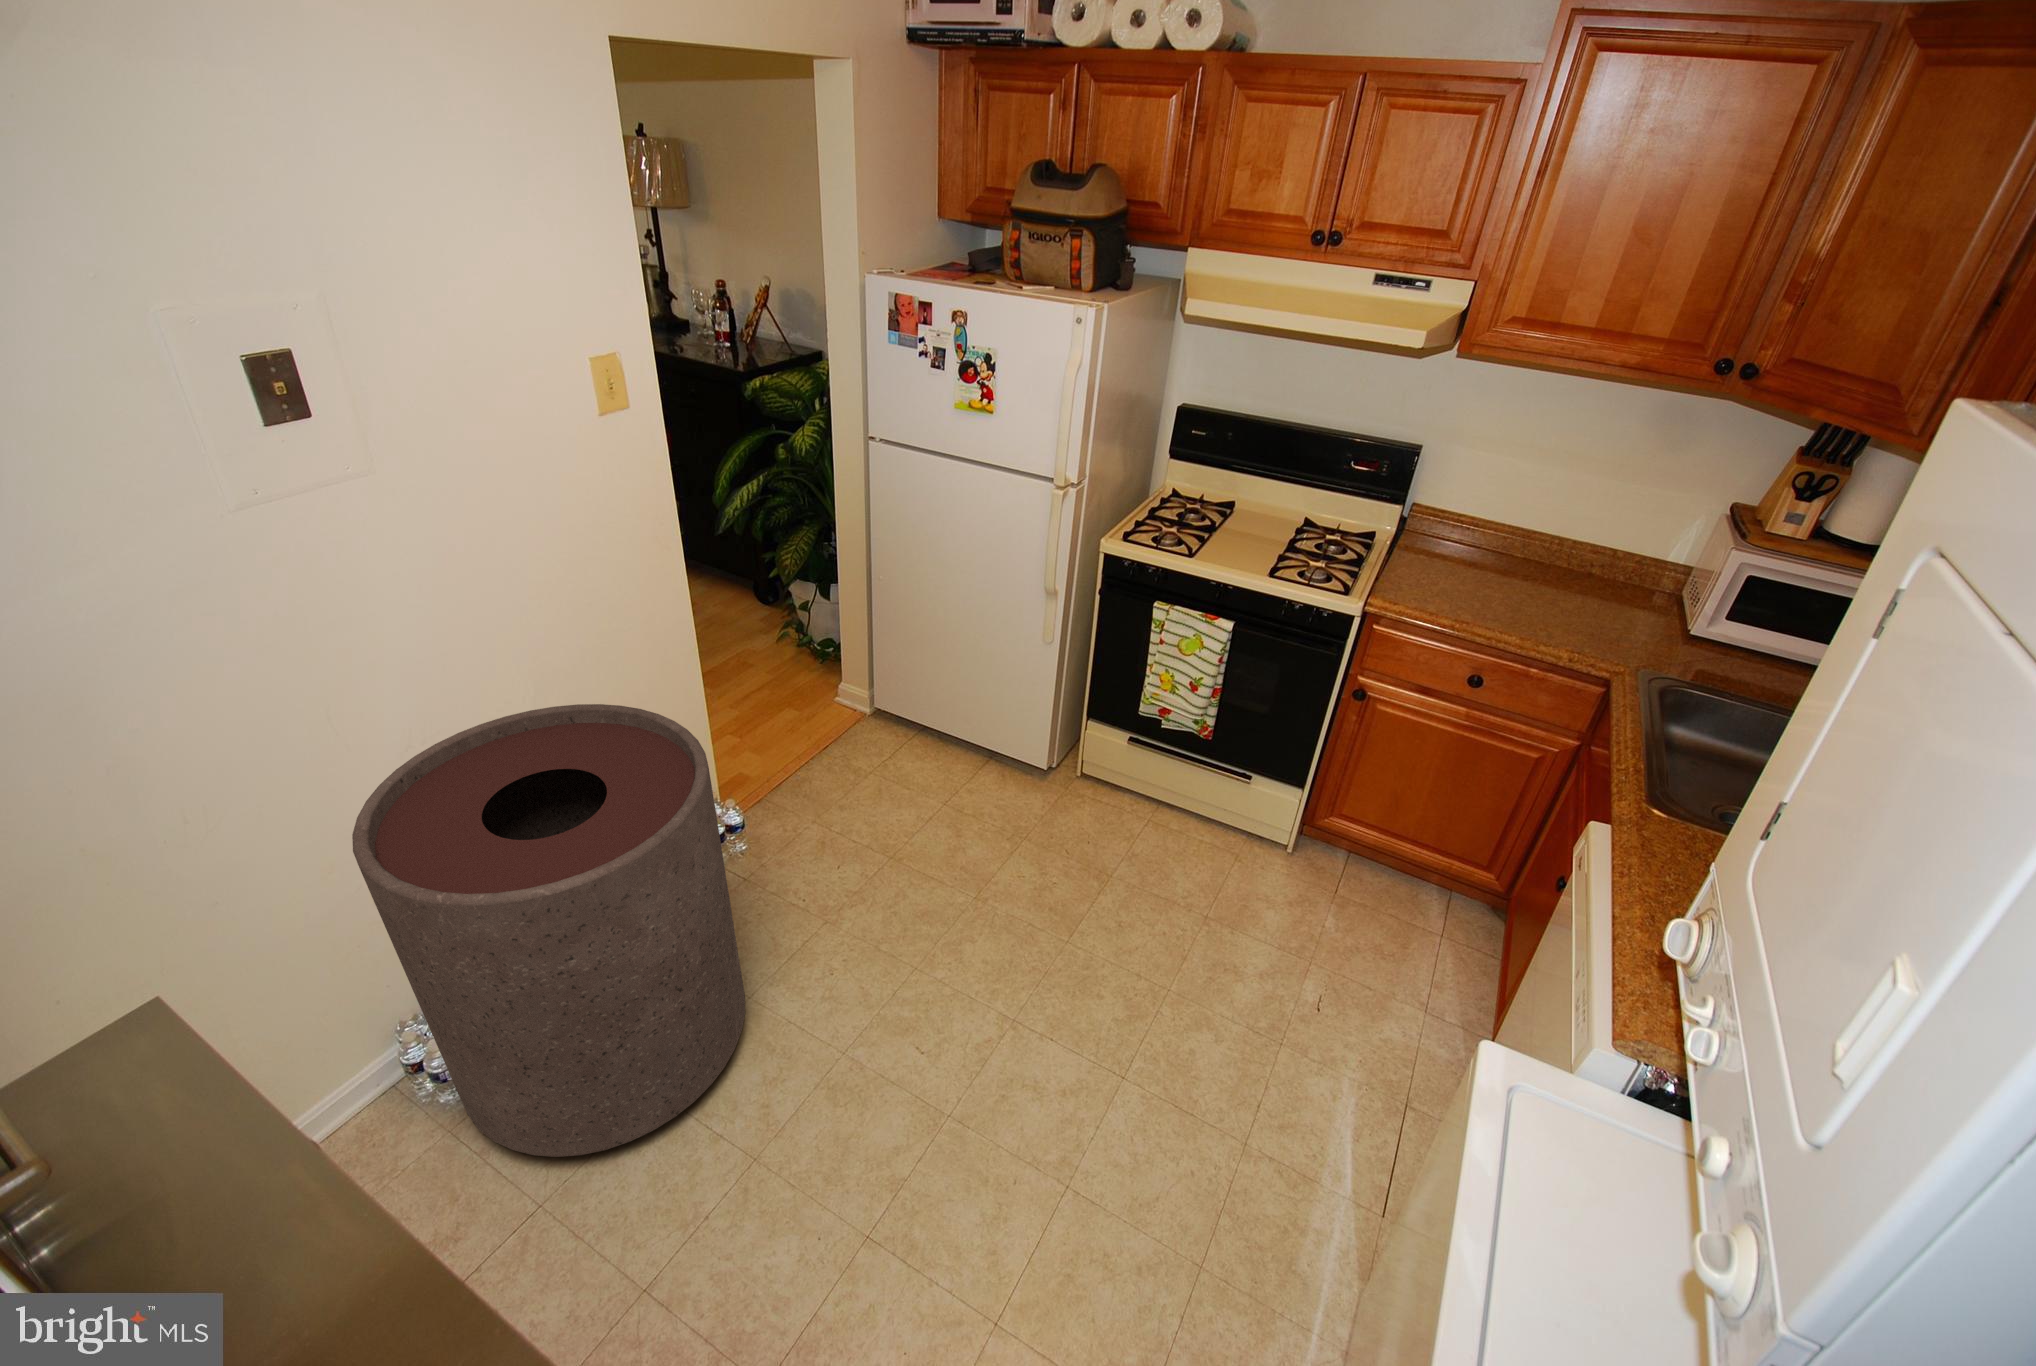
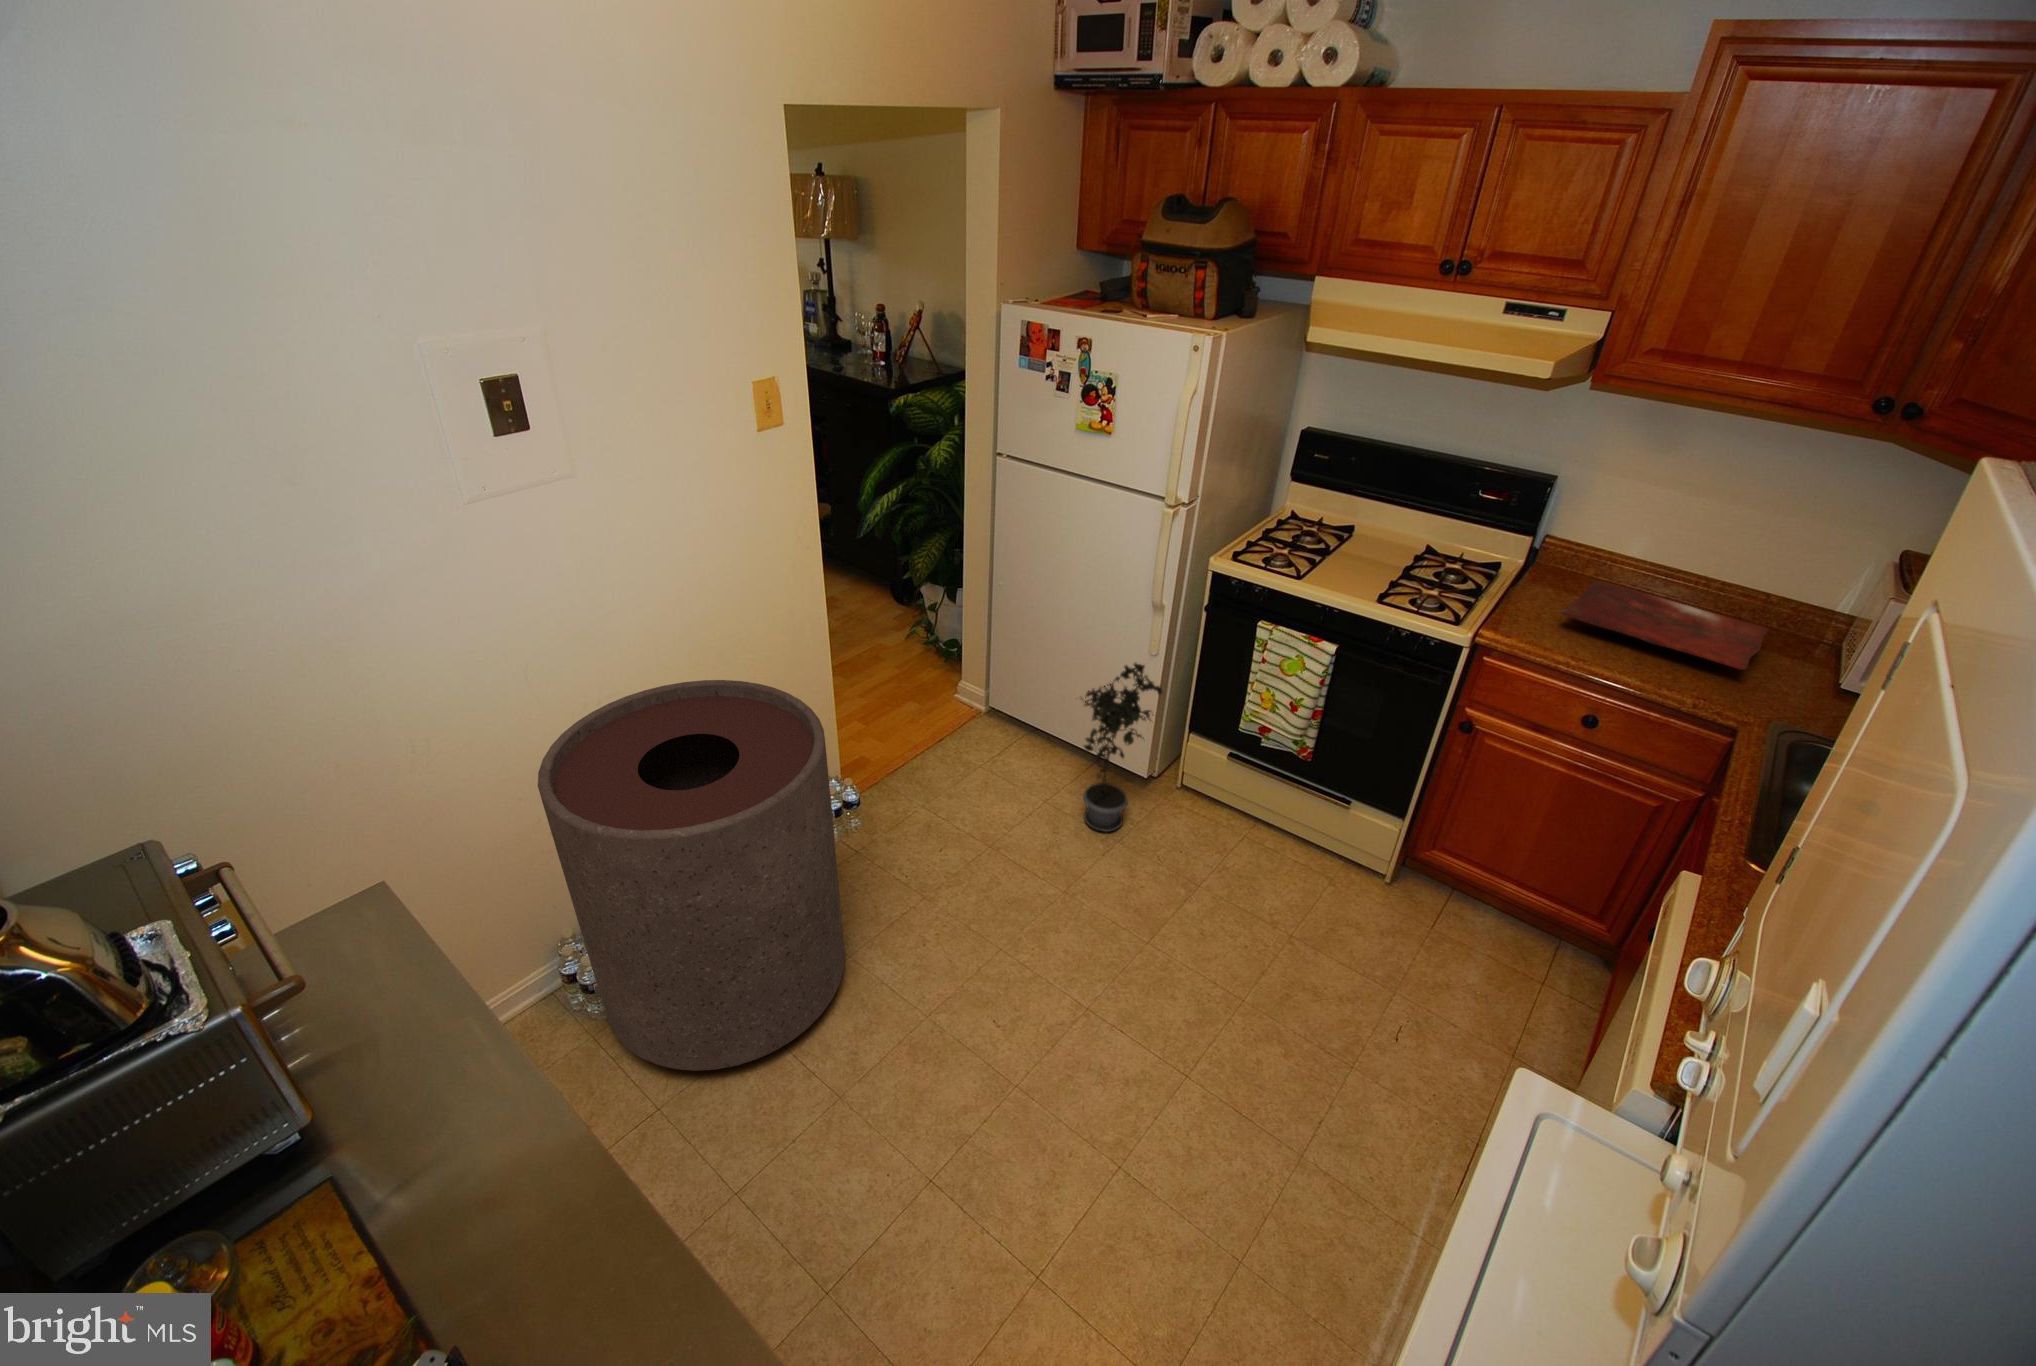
cutting board: none [1442,545,1621,623] -> present [1561,581,1768,670]
potted plant: none [972,652,1062,830] -> present [1081,663,1162,832]

